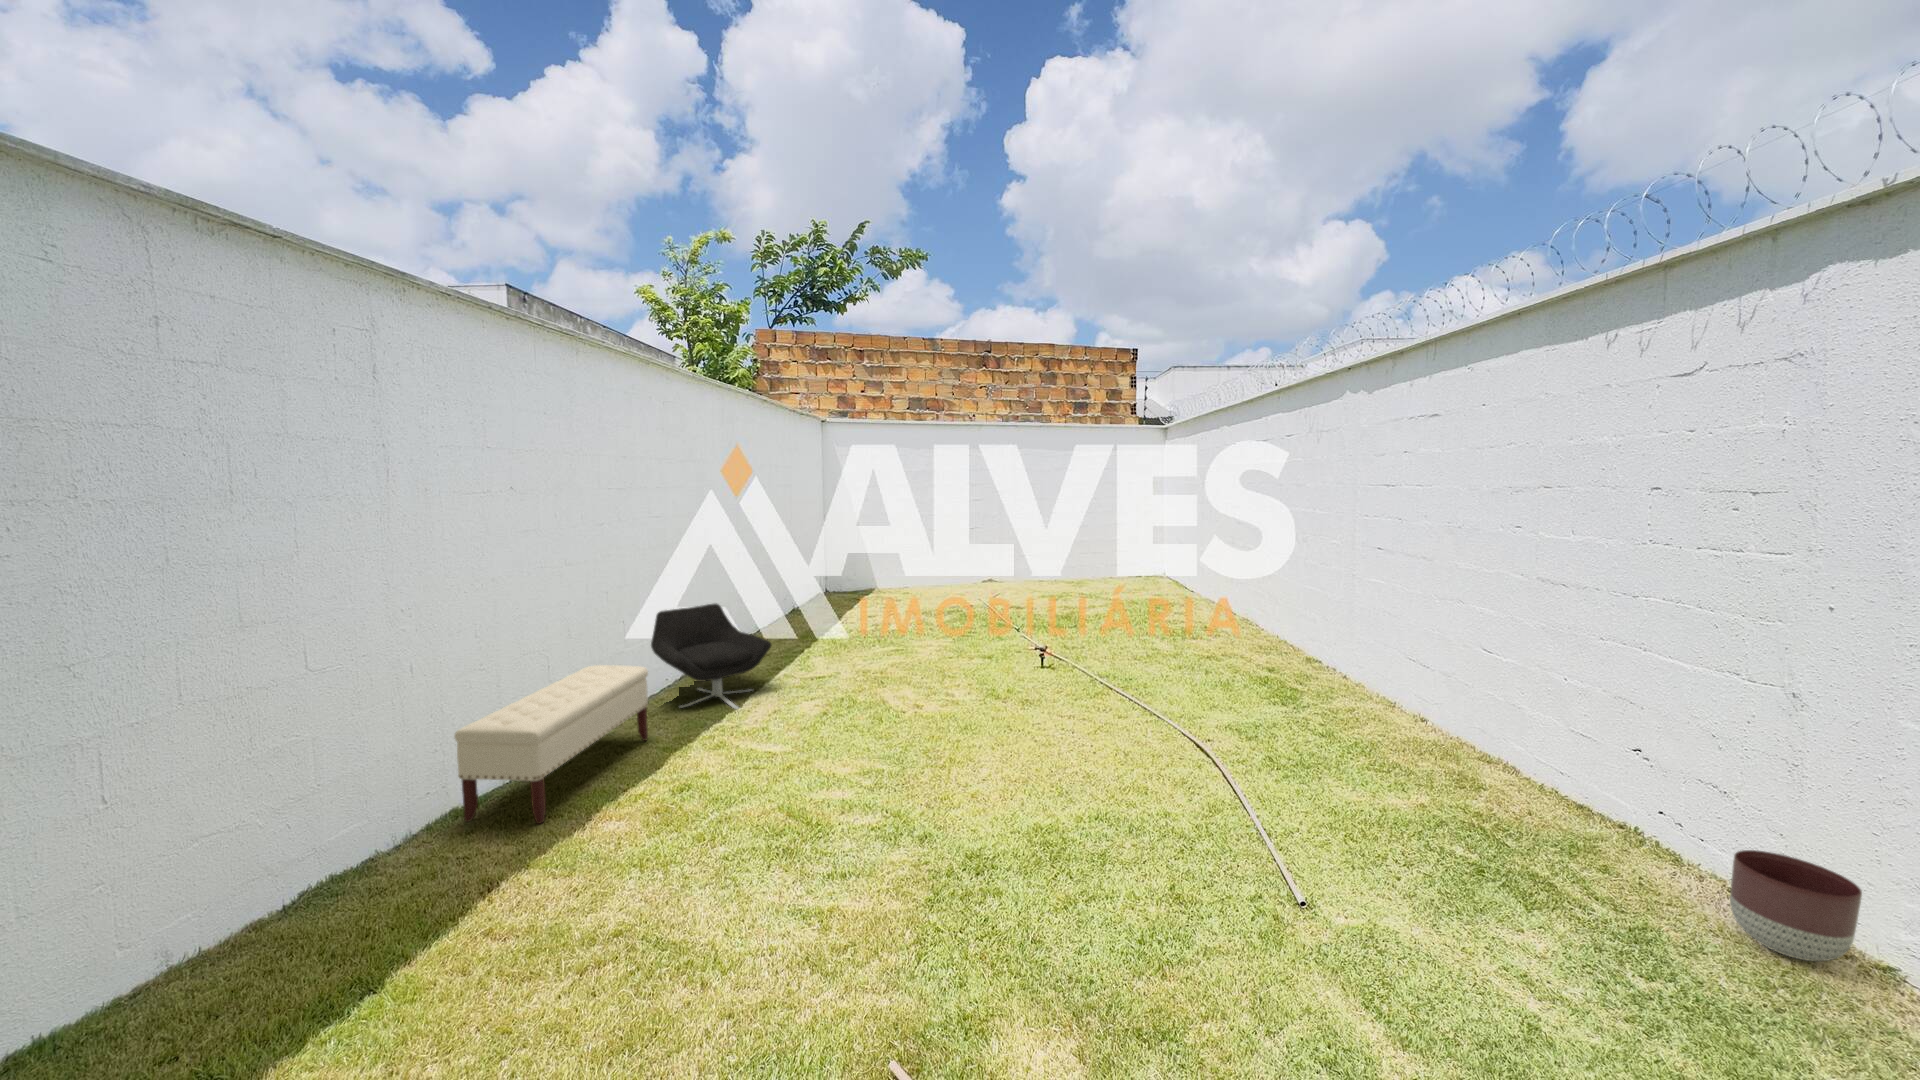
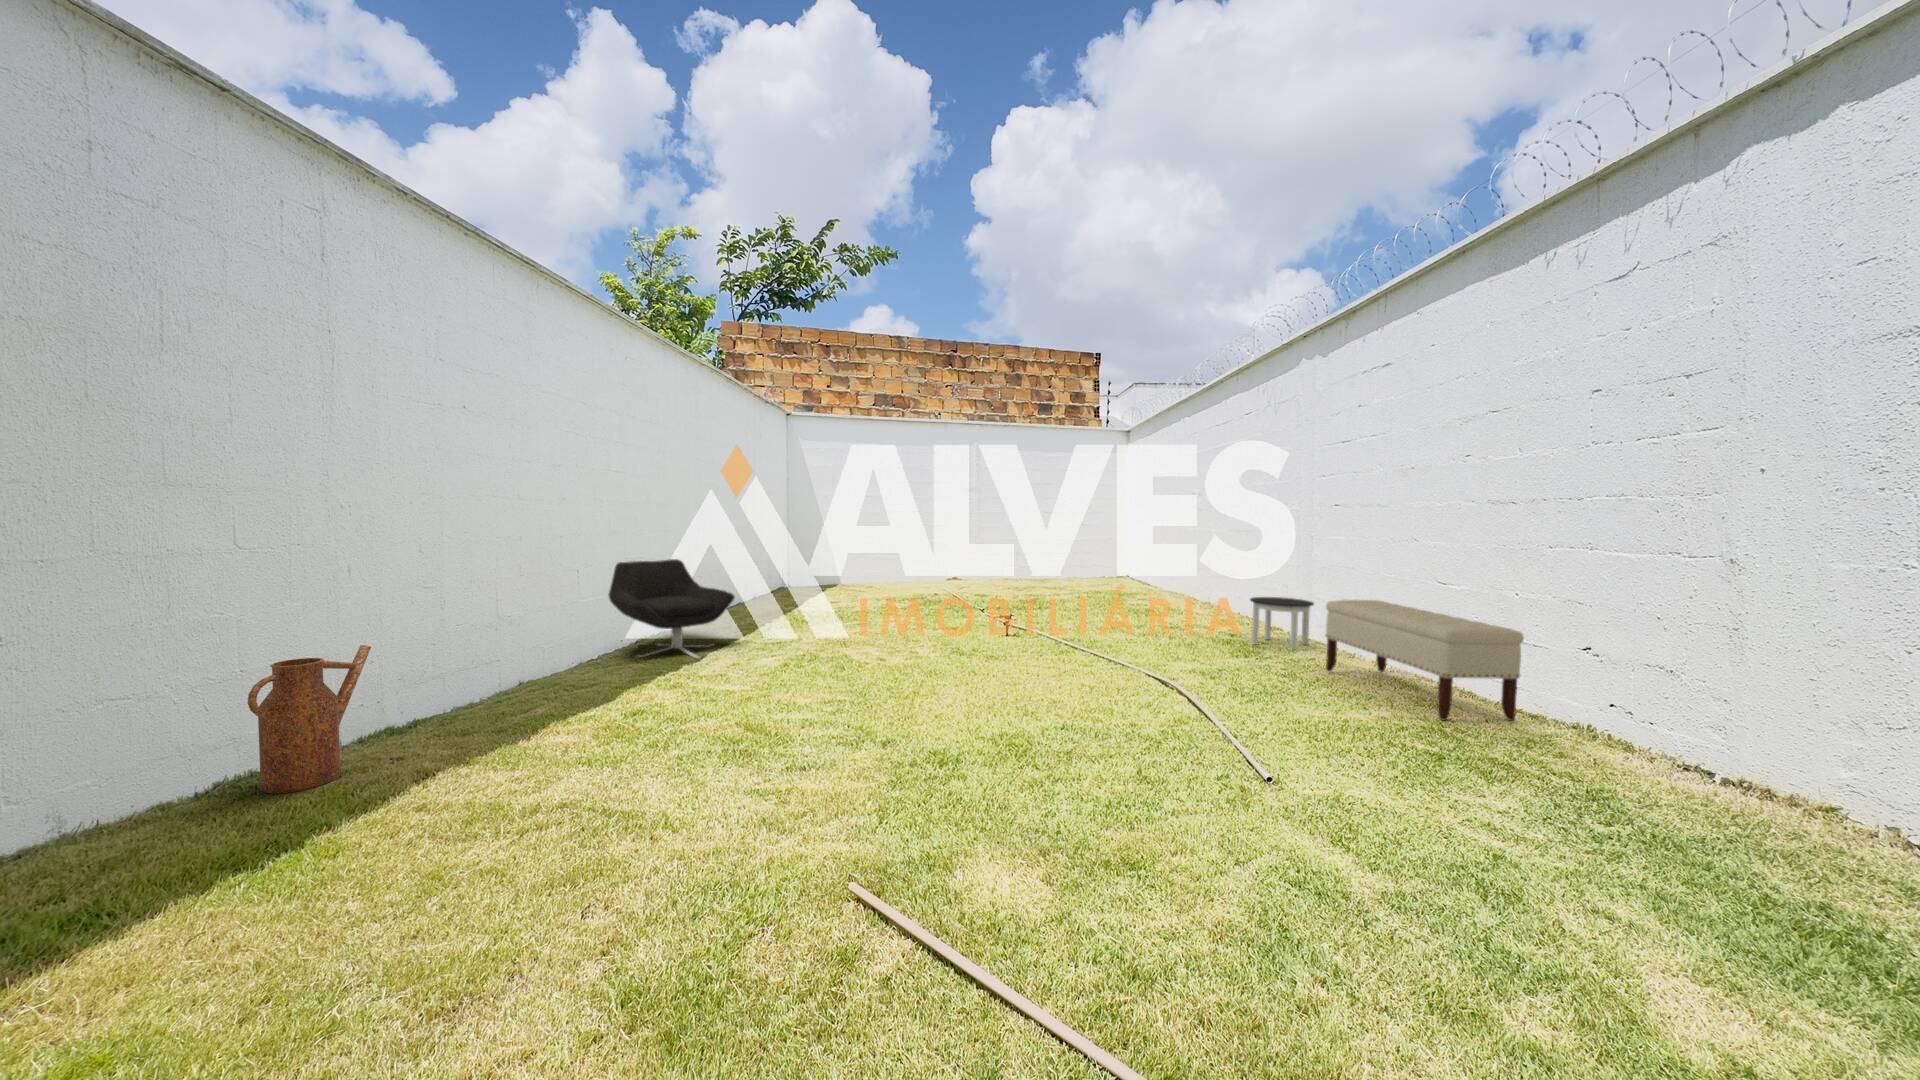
round table: none [1291,638,1358,698] -> present [1250,597,1314,650]
bench: present [454,665,648,824] -> present [1326,600,1524,721]
watering can: none [332,750,437,903] -> present [248,645,371,794]
planter: present [1730,850,1862,961] -> none [1680,711,1802,807]

